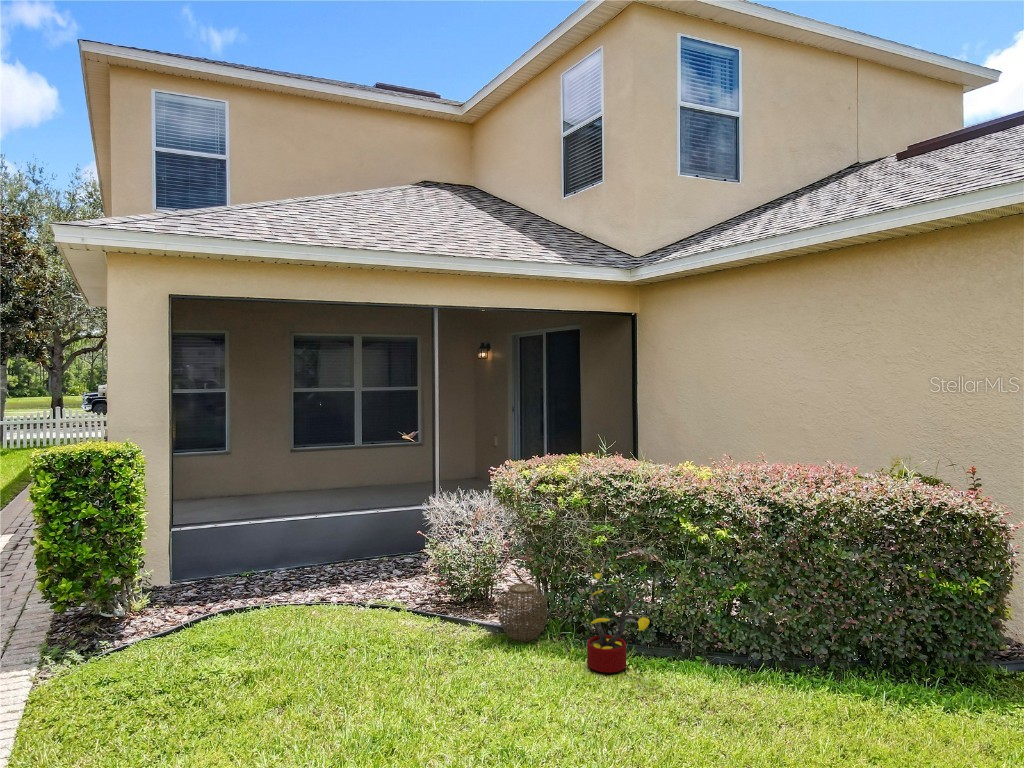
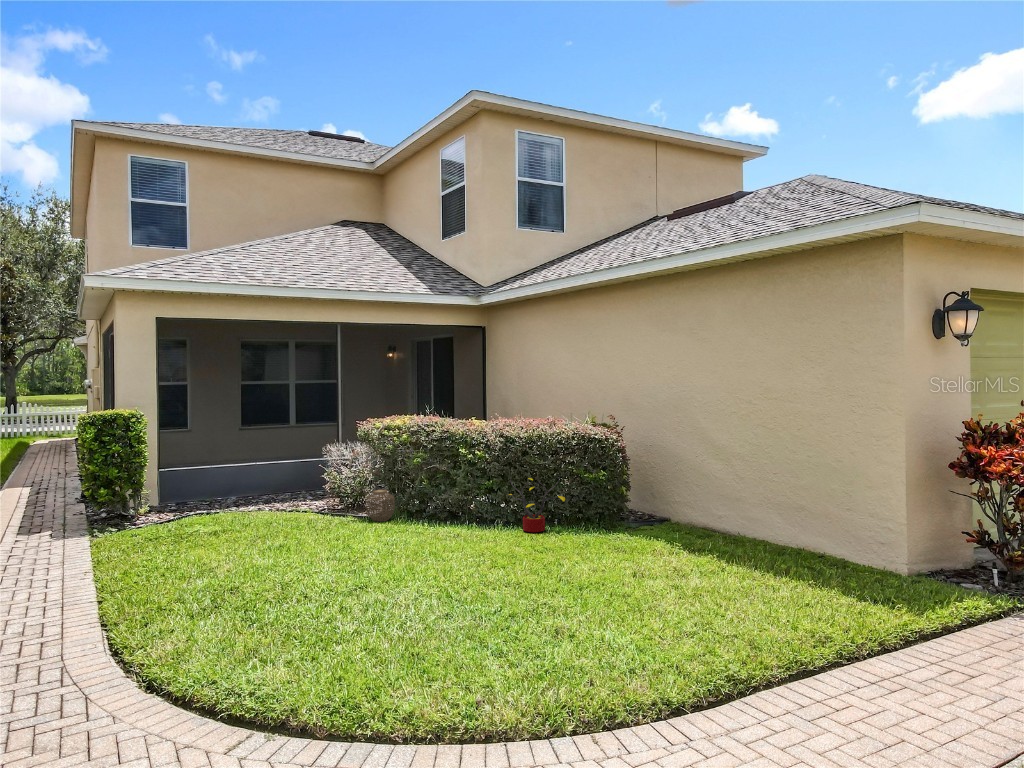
decorative plant: present [586,573,650,673] -> present [509,477,565,532]

